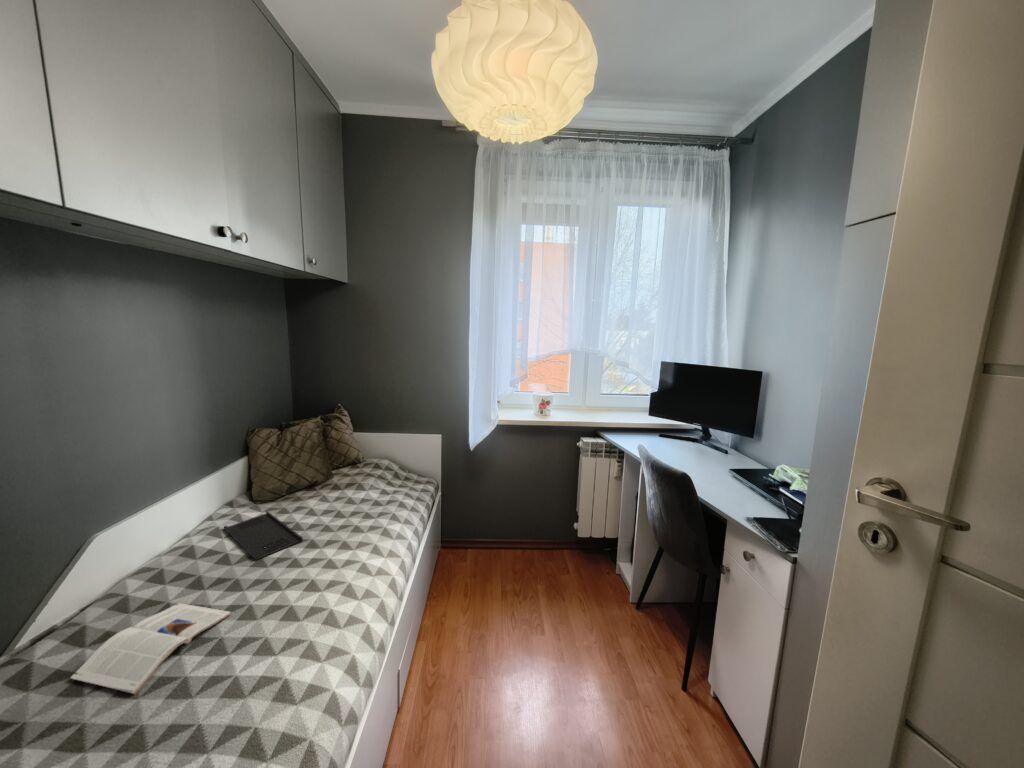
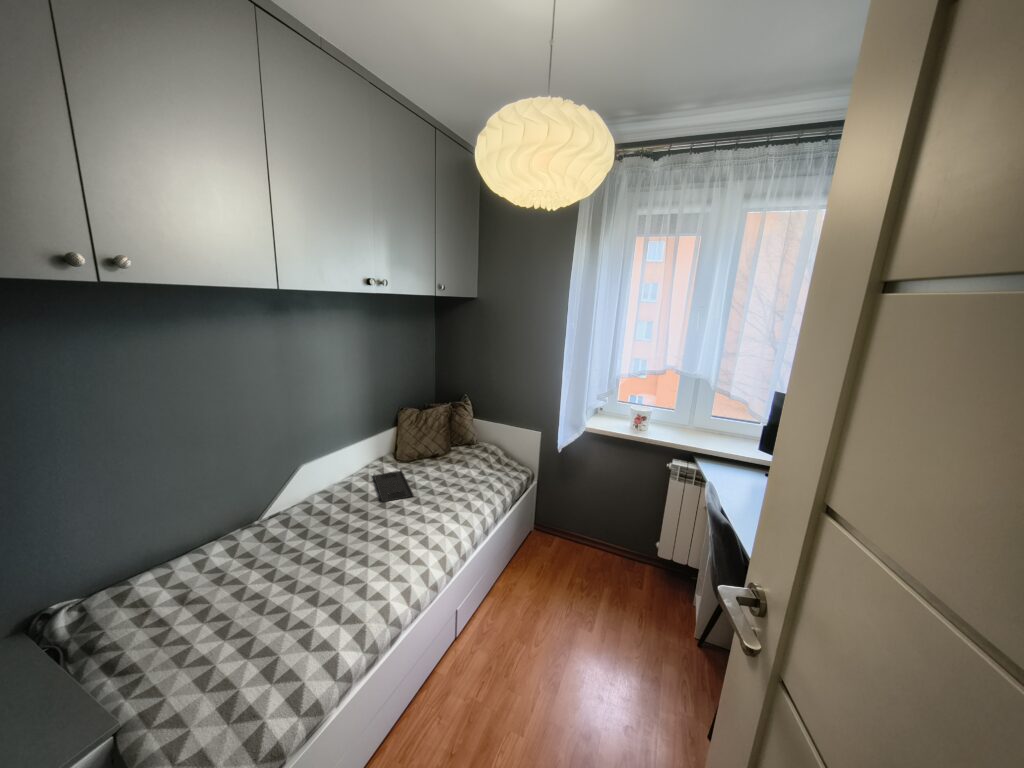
magazine: present [71,603,231,694] -> none [276,517,356,563]

